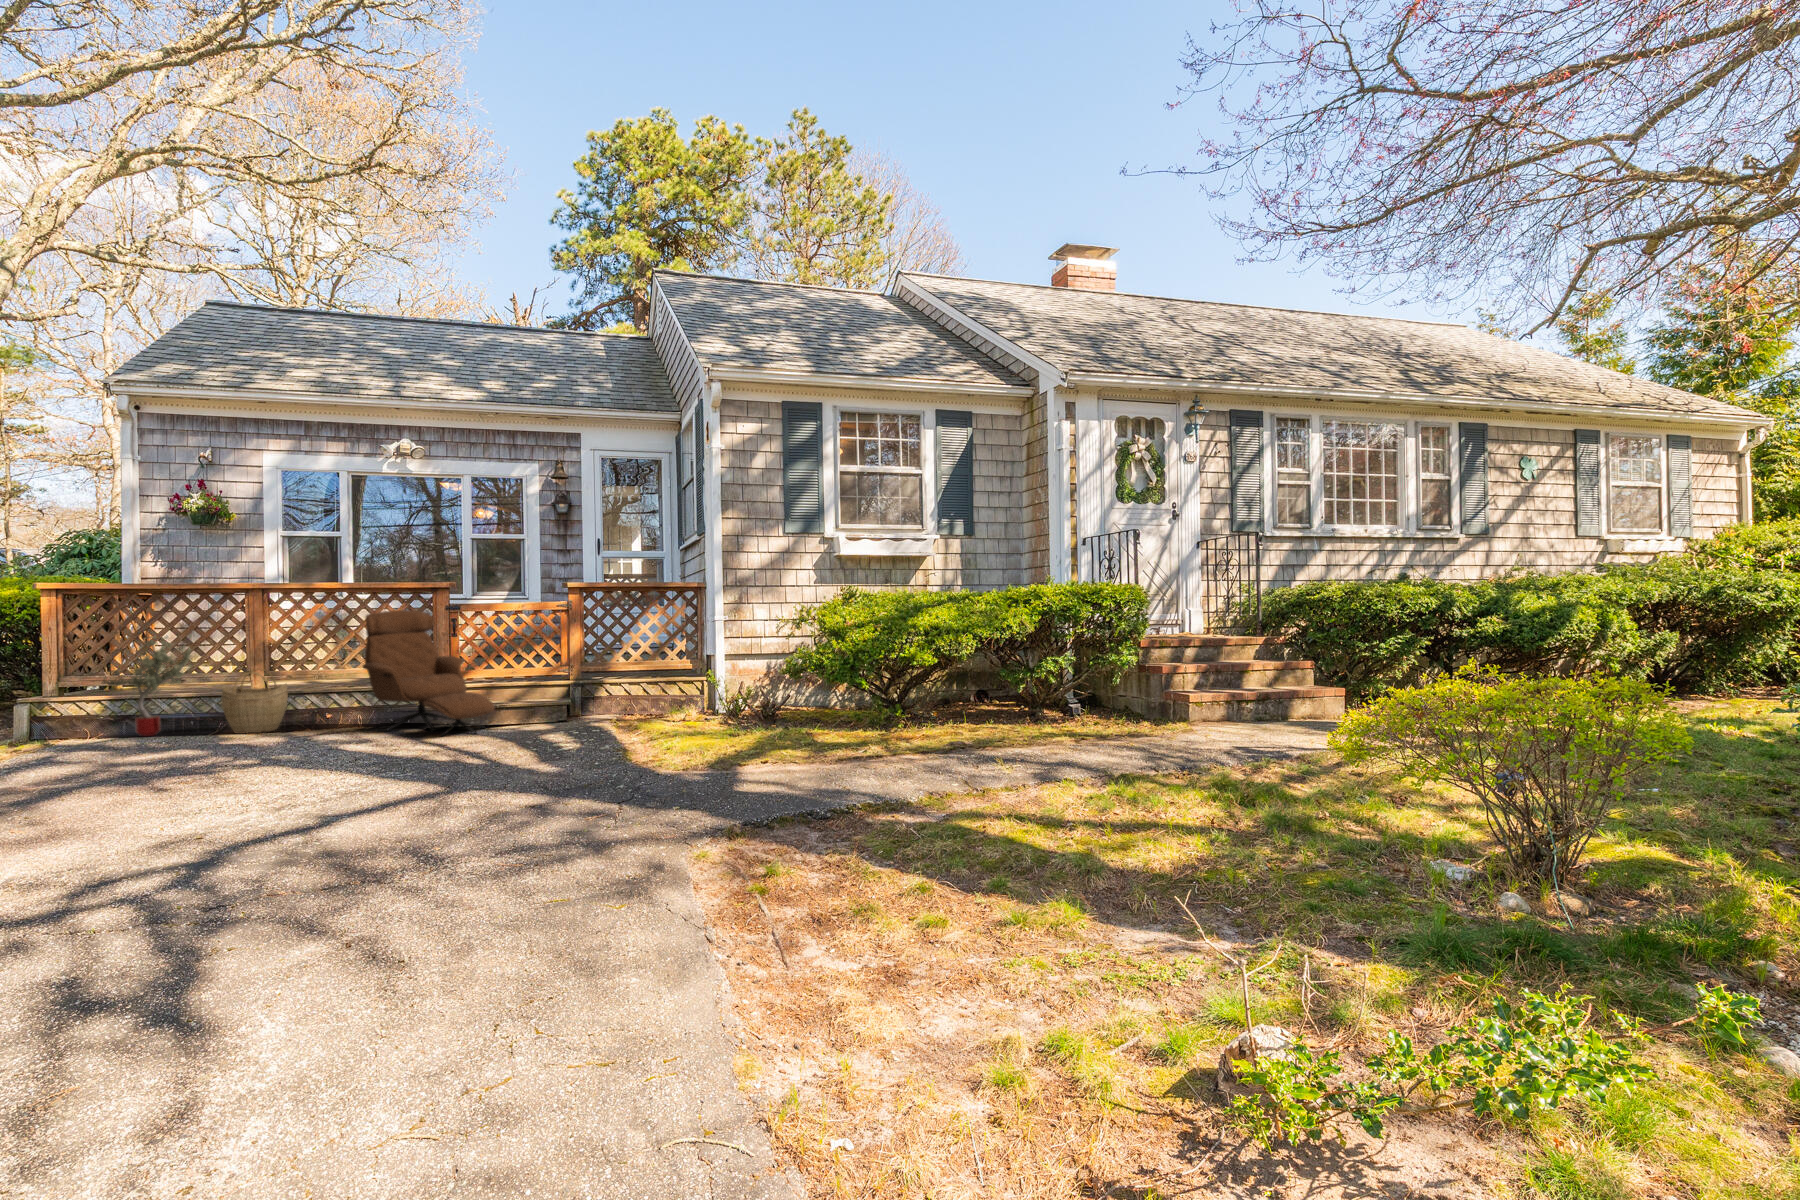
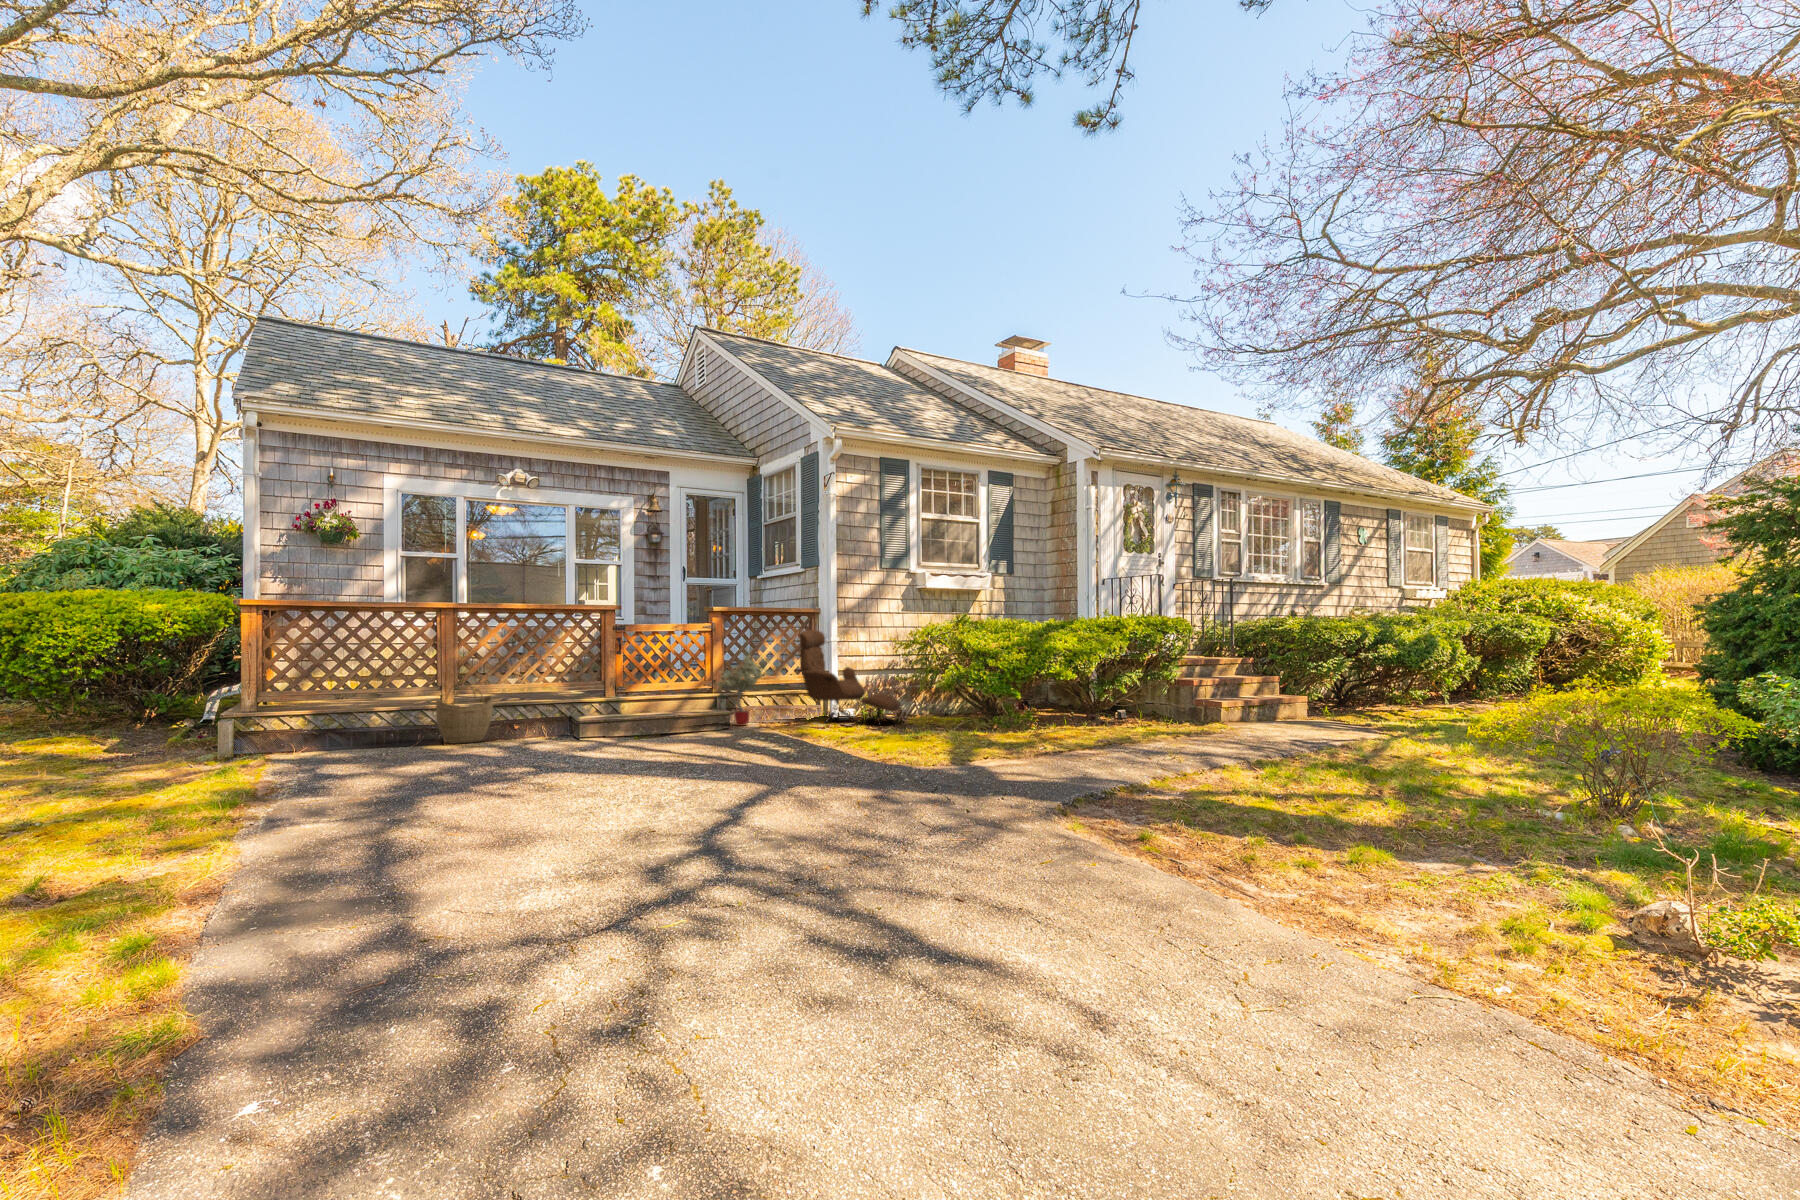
lounge chair: present [363,610,494,736] -> present [800,629,901,725]
potted tree: present [102,636,191,736] -> present [716,648,770,726]

